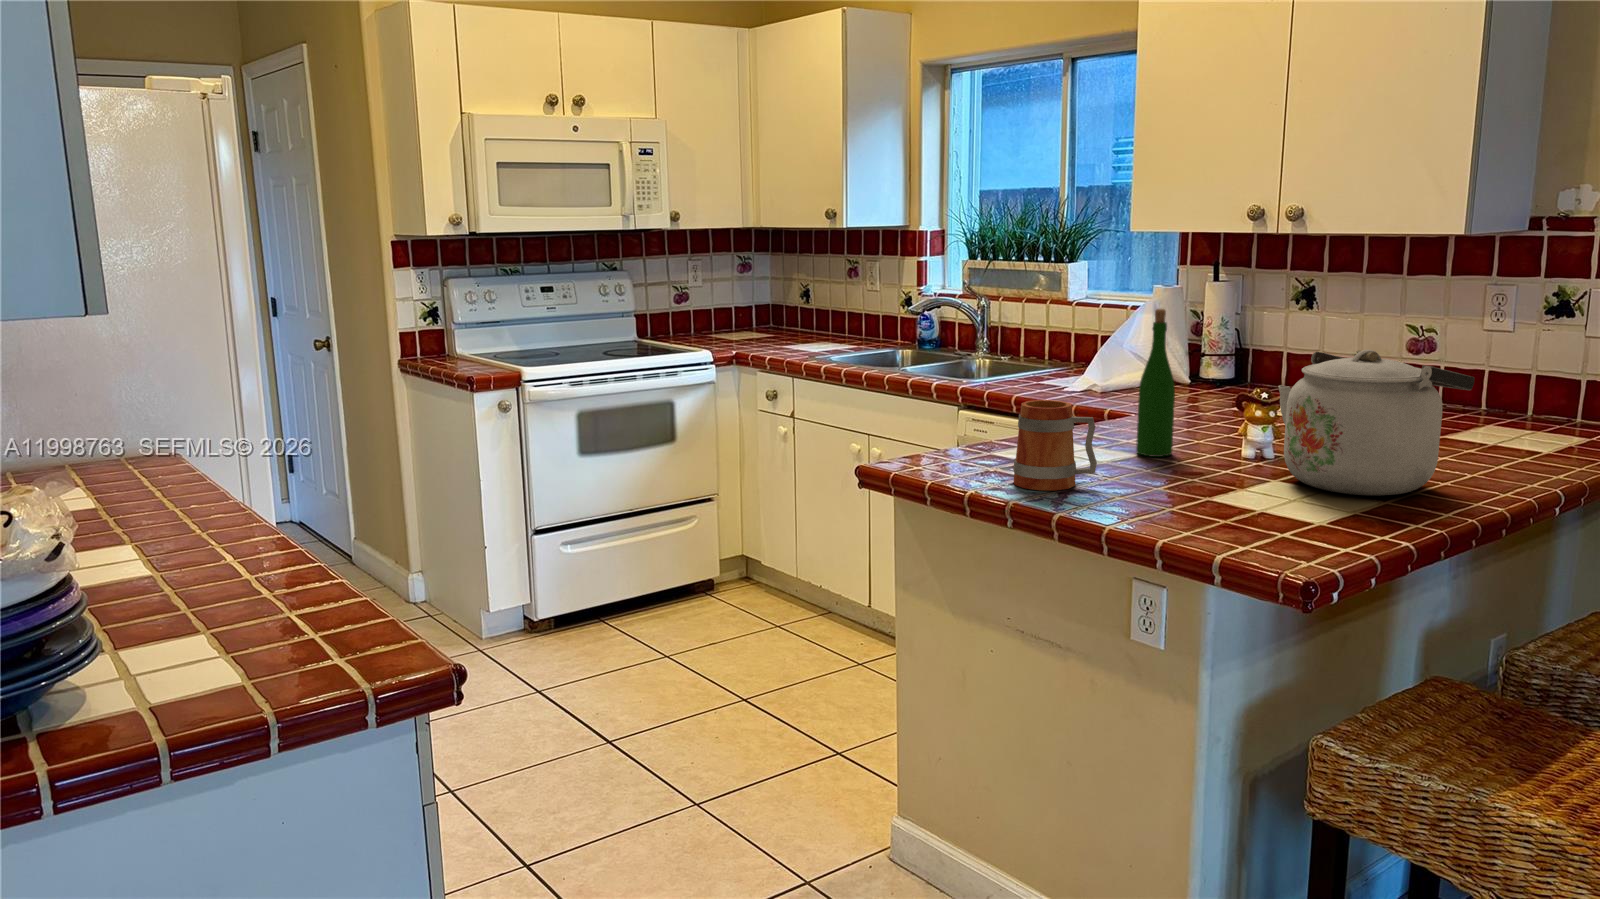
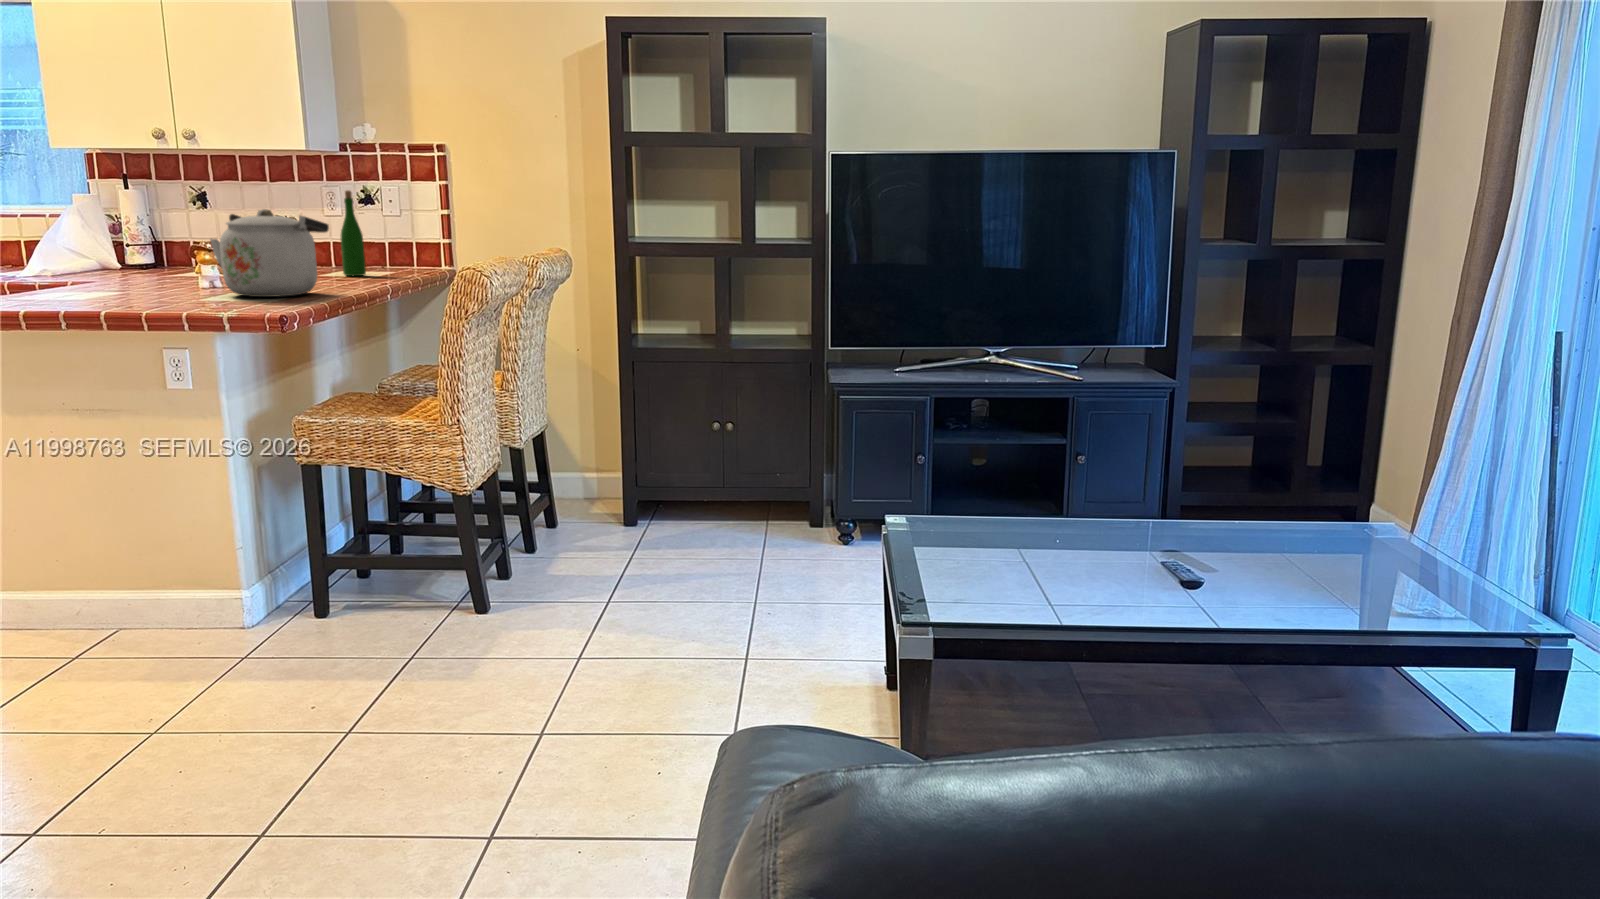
wine bottle: present [1136,309,1175,457] -> present [341,190,366,276]
mug: present [1013,400,1097,491] -> none [24,249,95,311]

